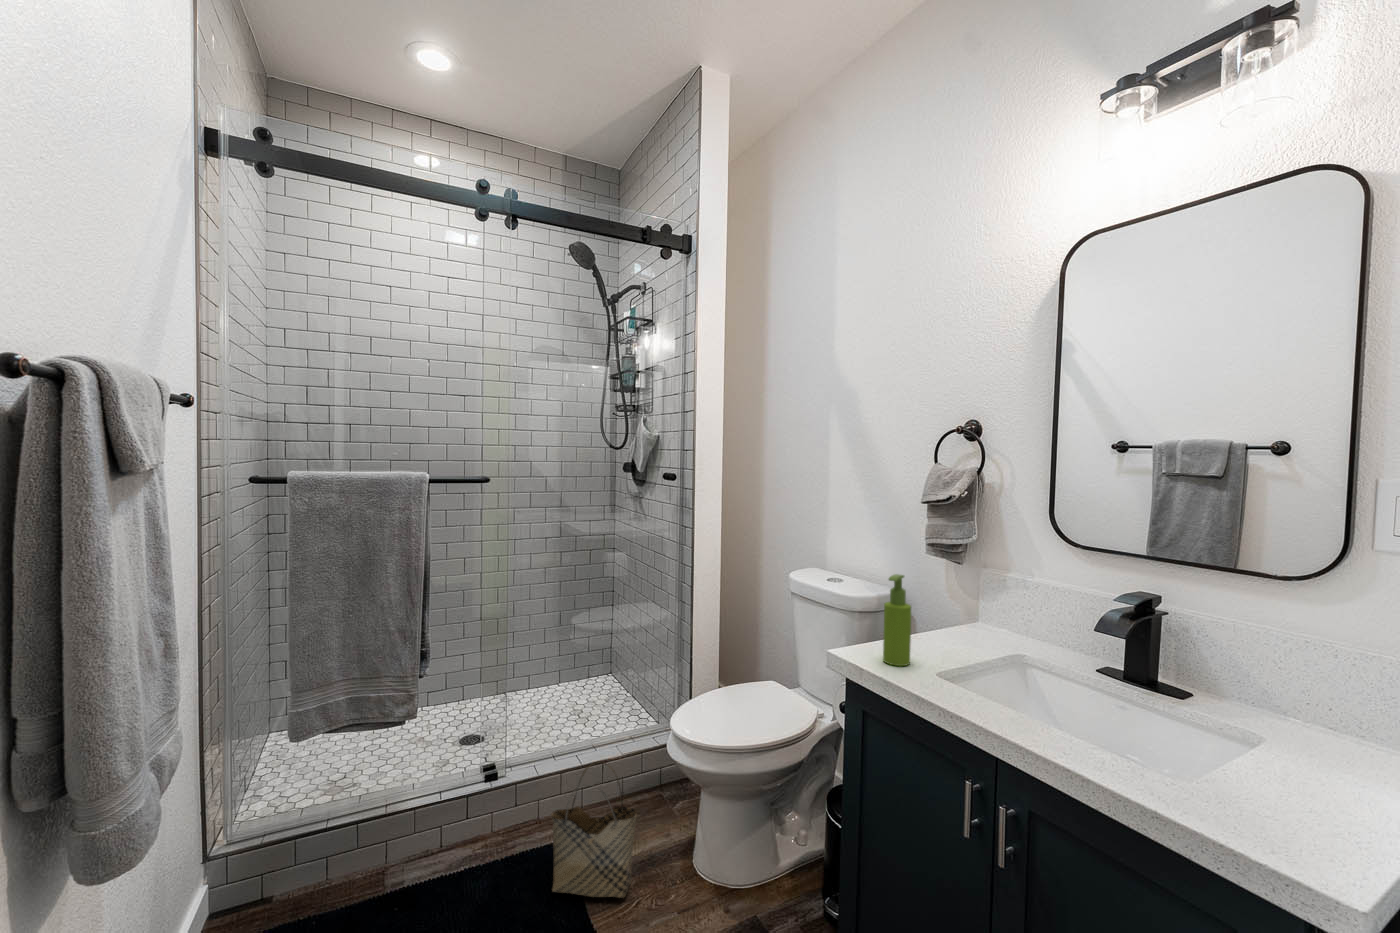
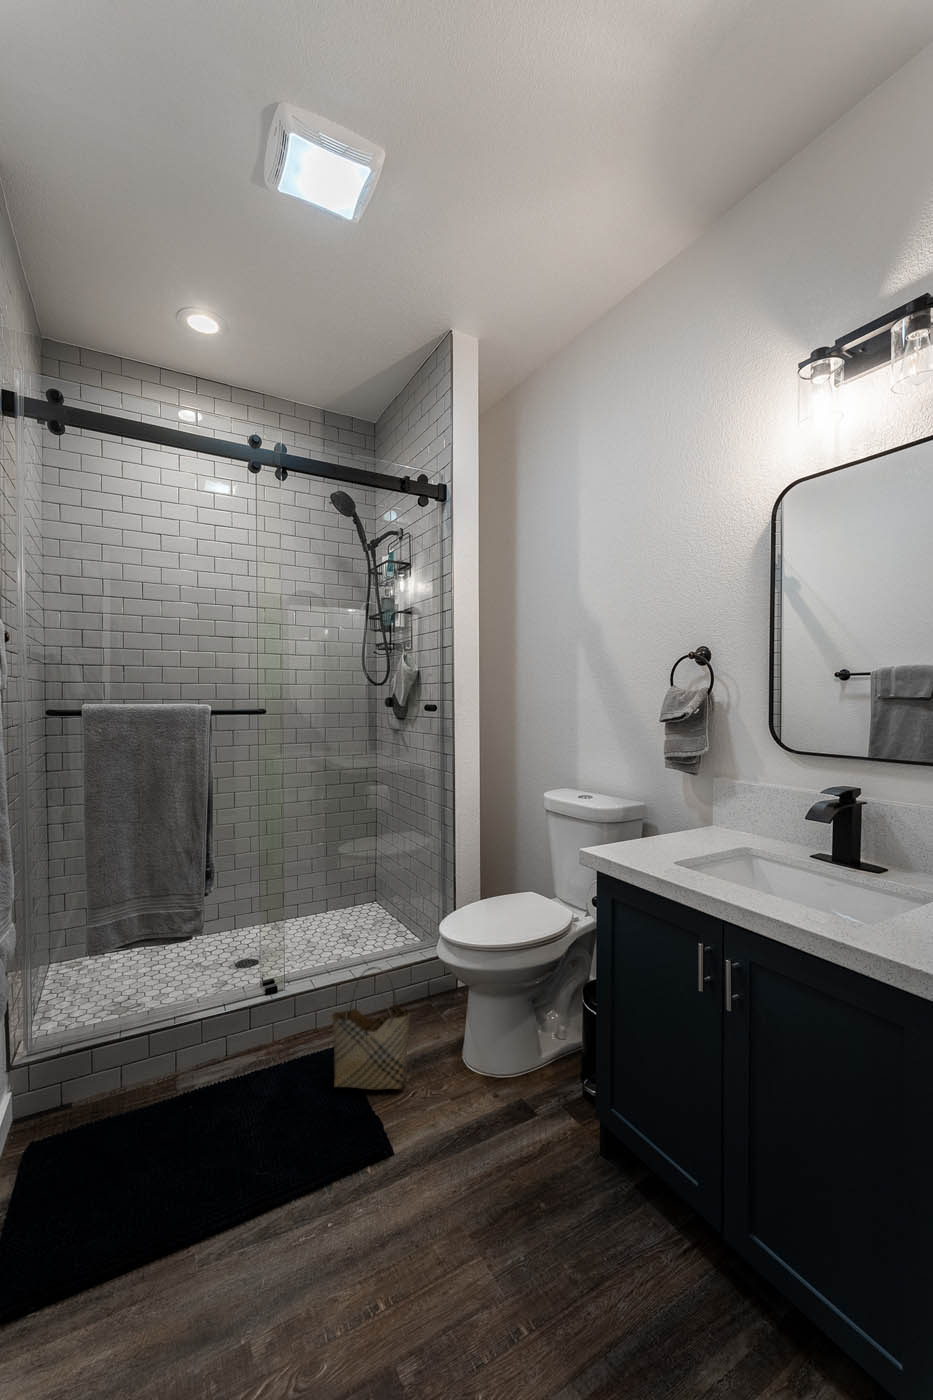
soap dispenser: present [883,574,911,666] -> none [628,777,652,856]

